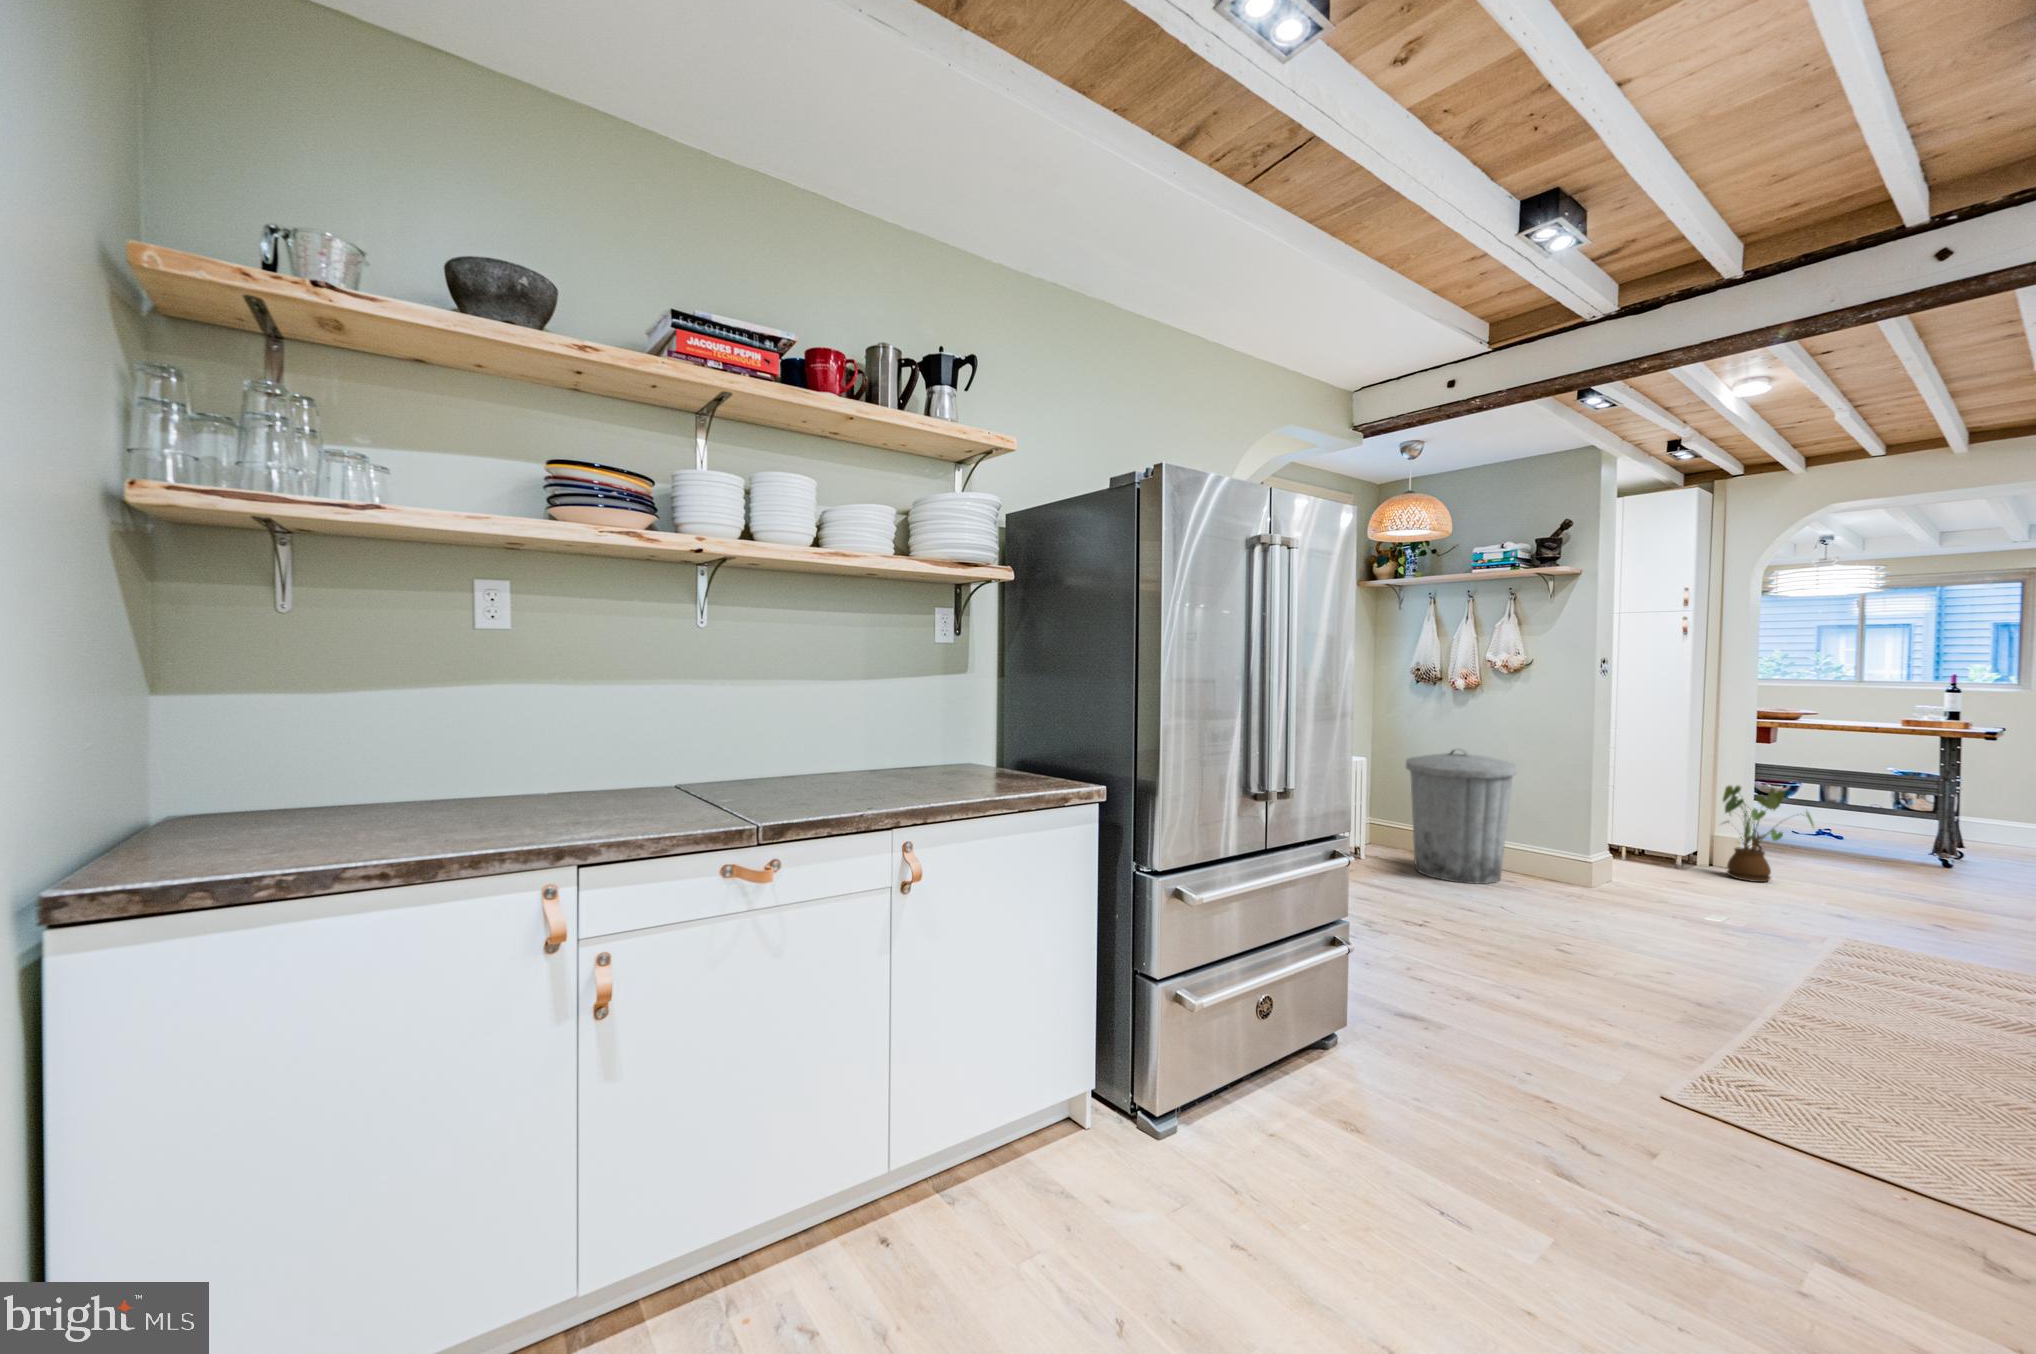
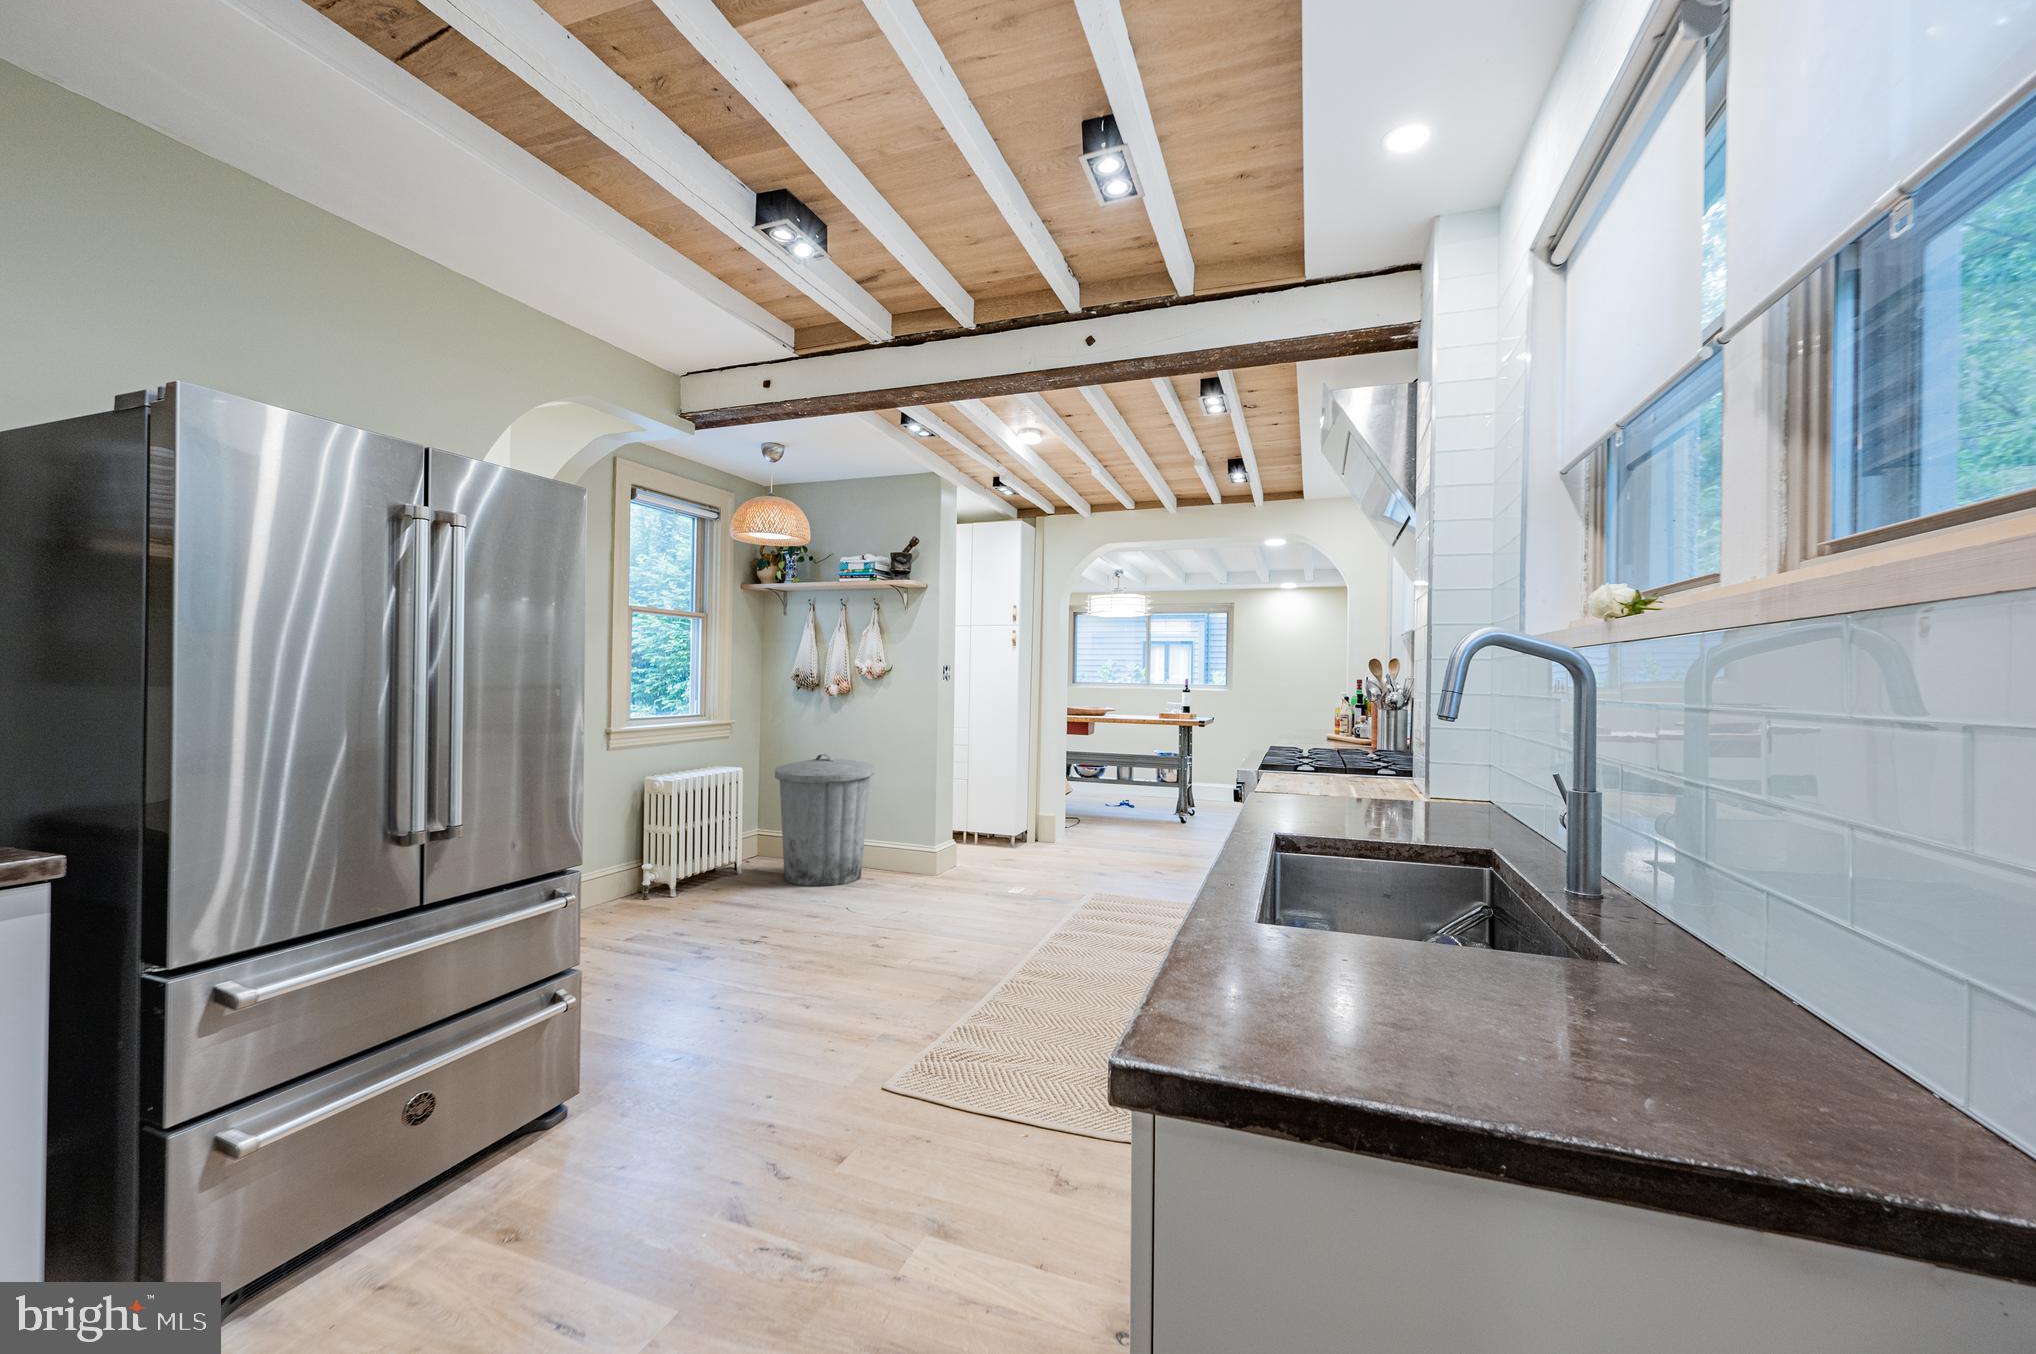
house plant: present [1722,786,1814,882] -> none [1037,771,1096,851]

